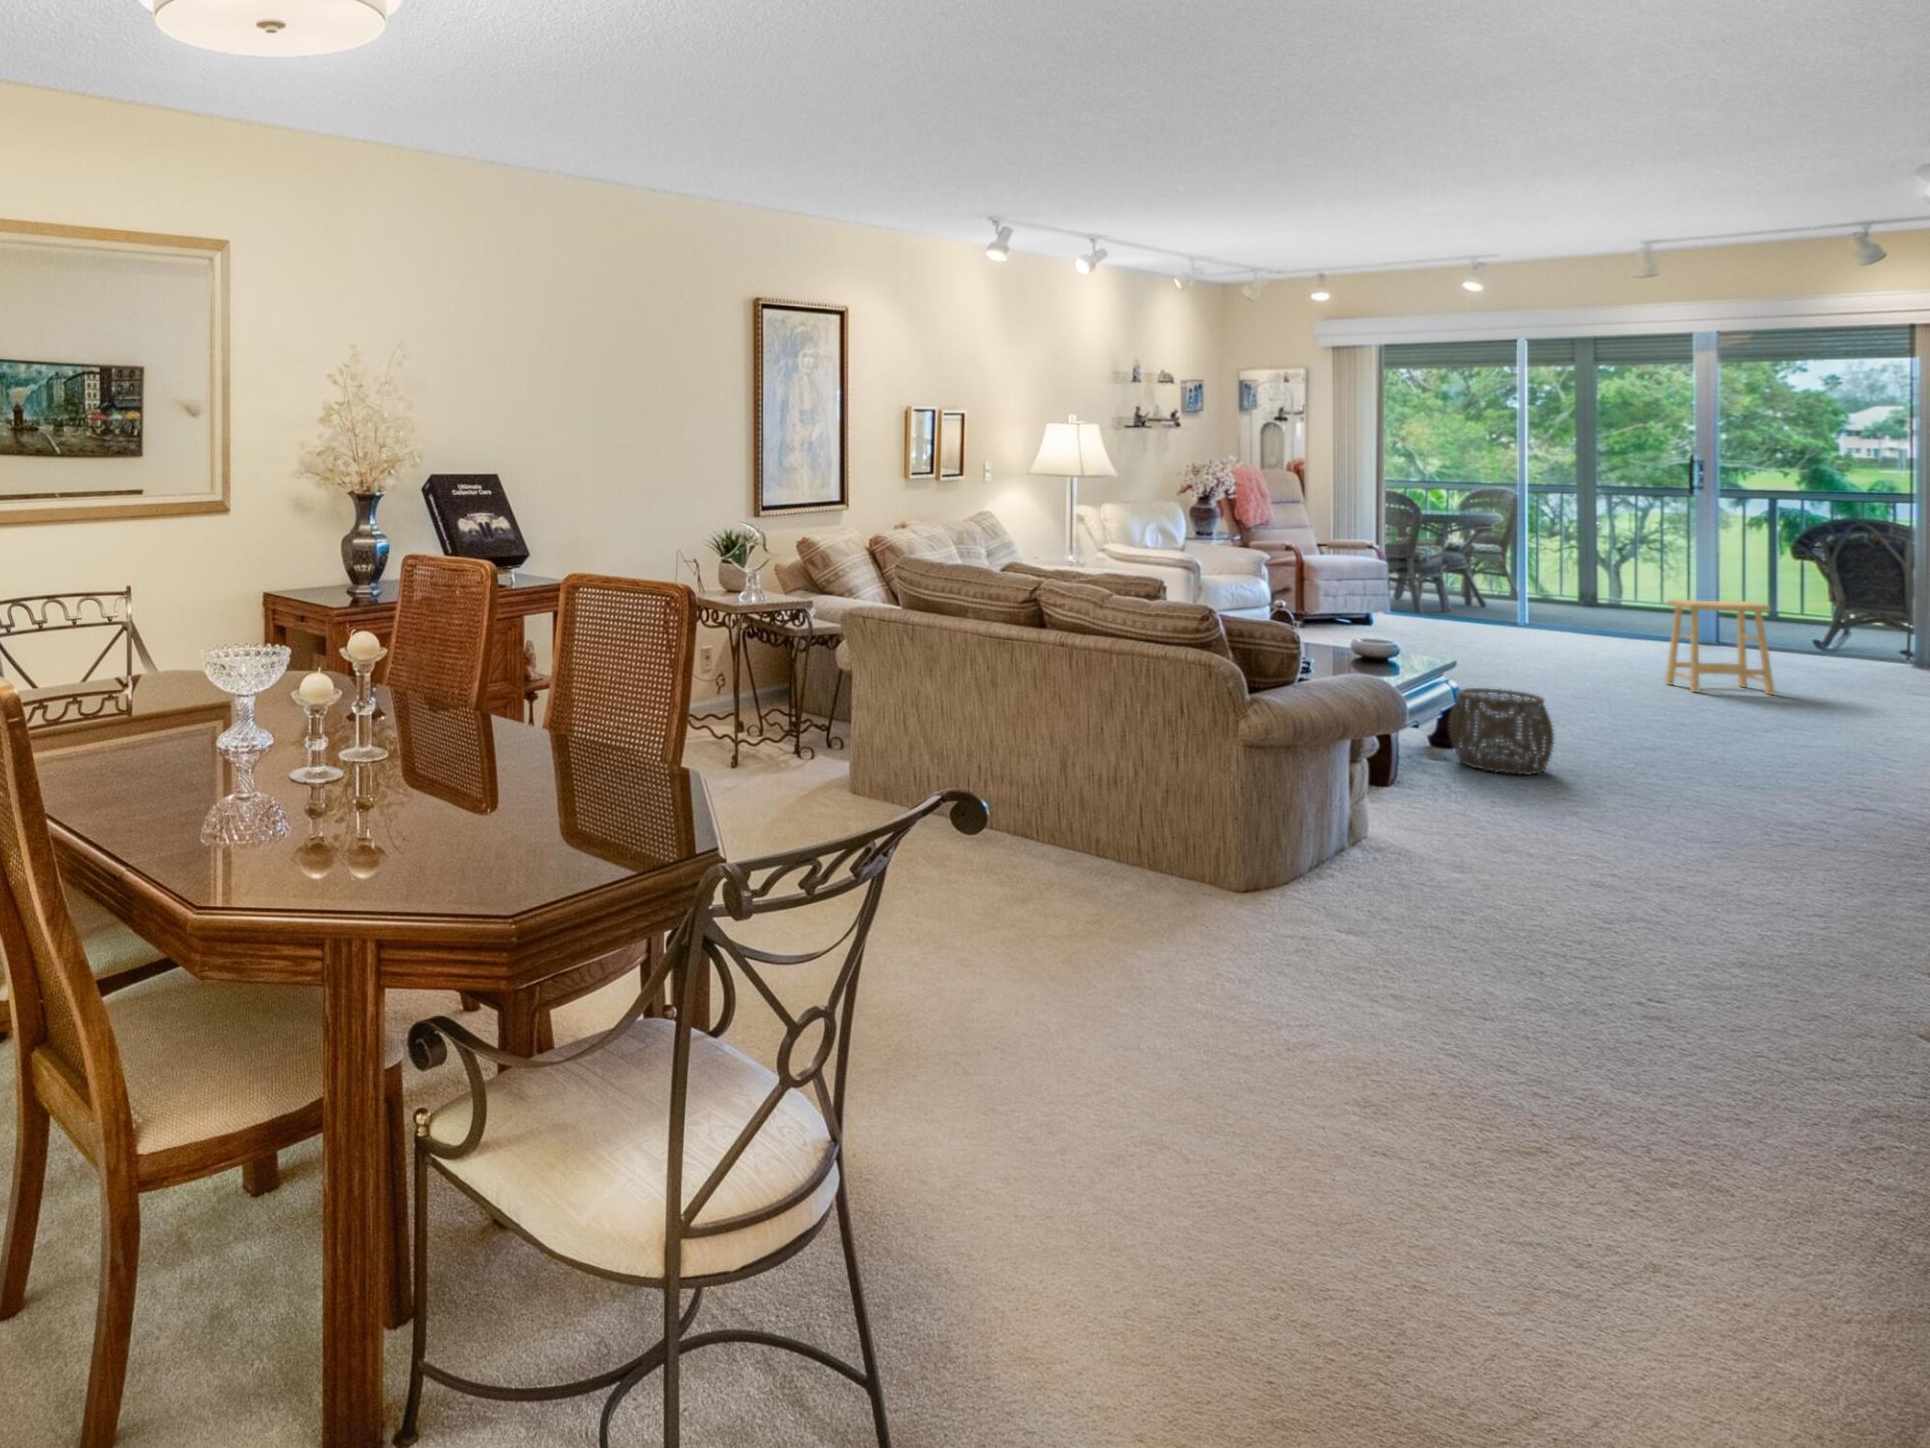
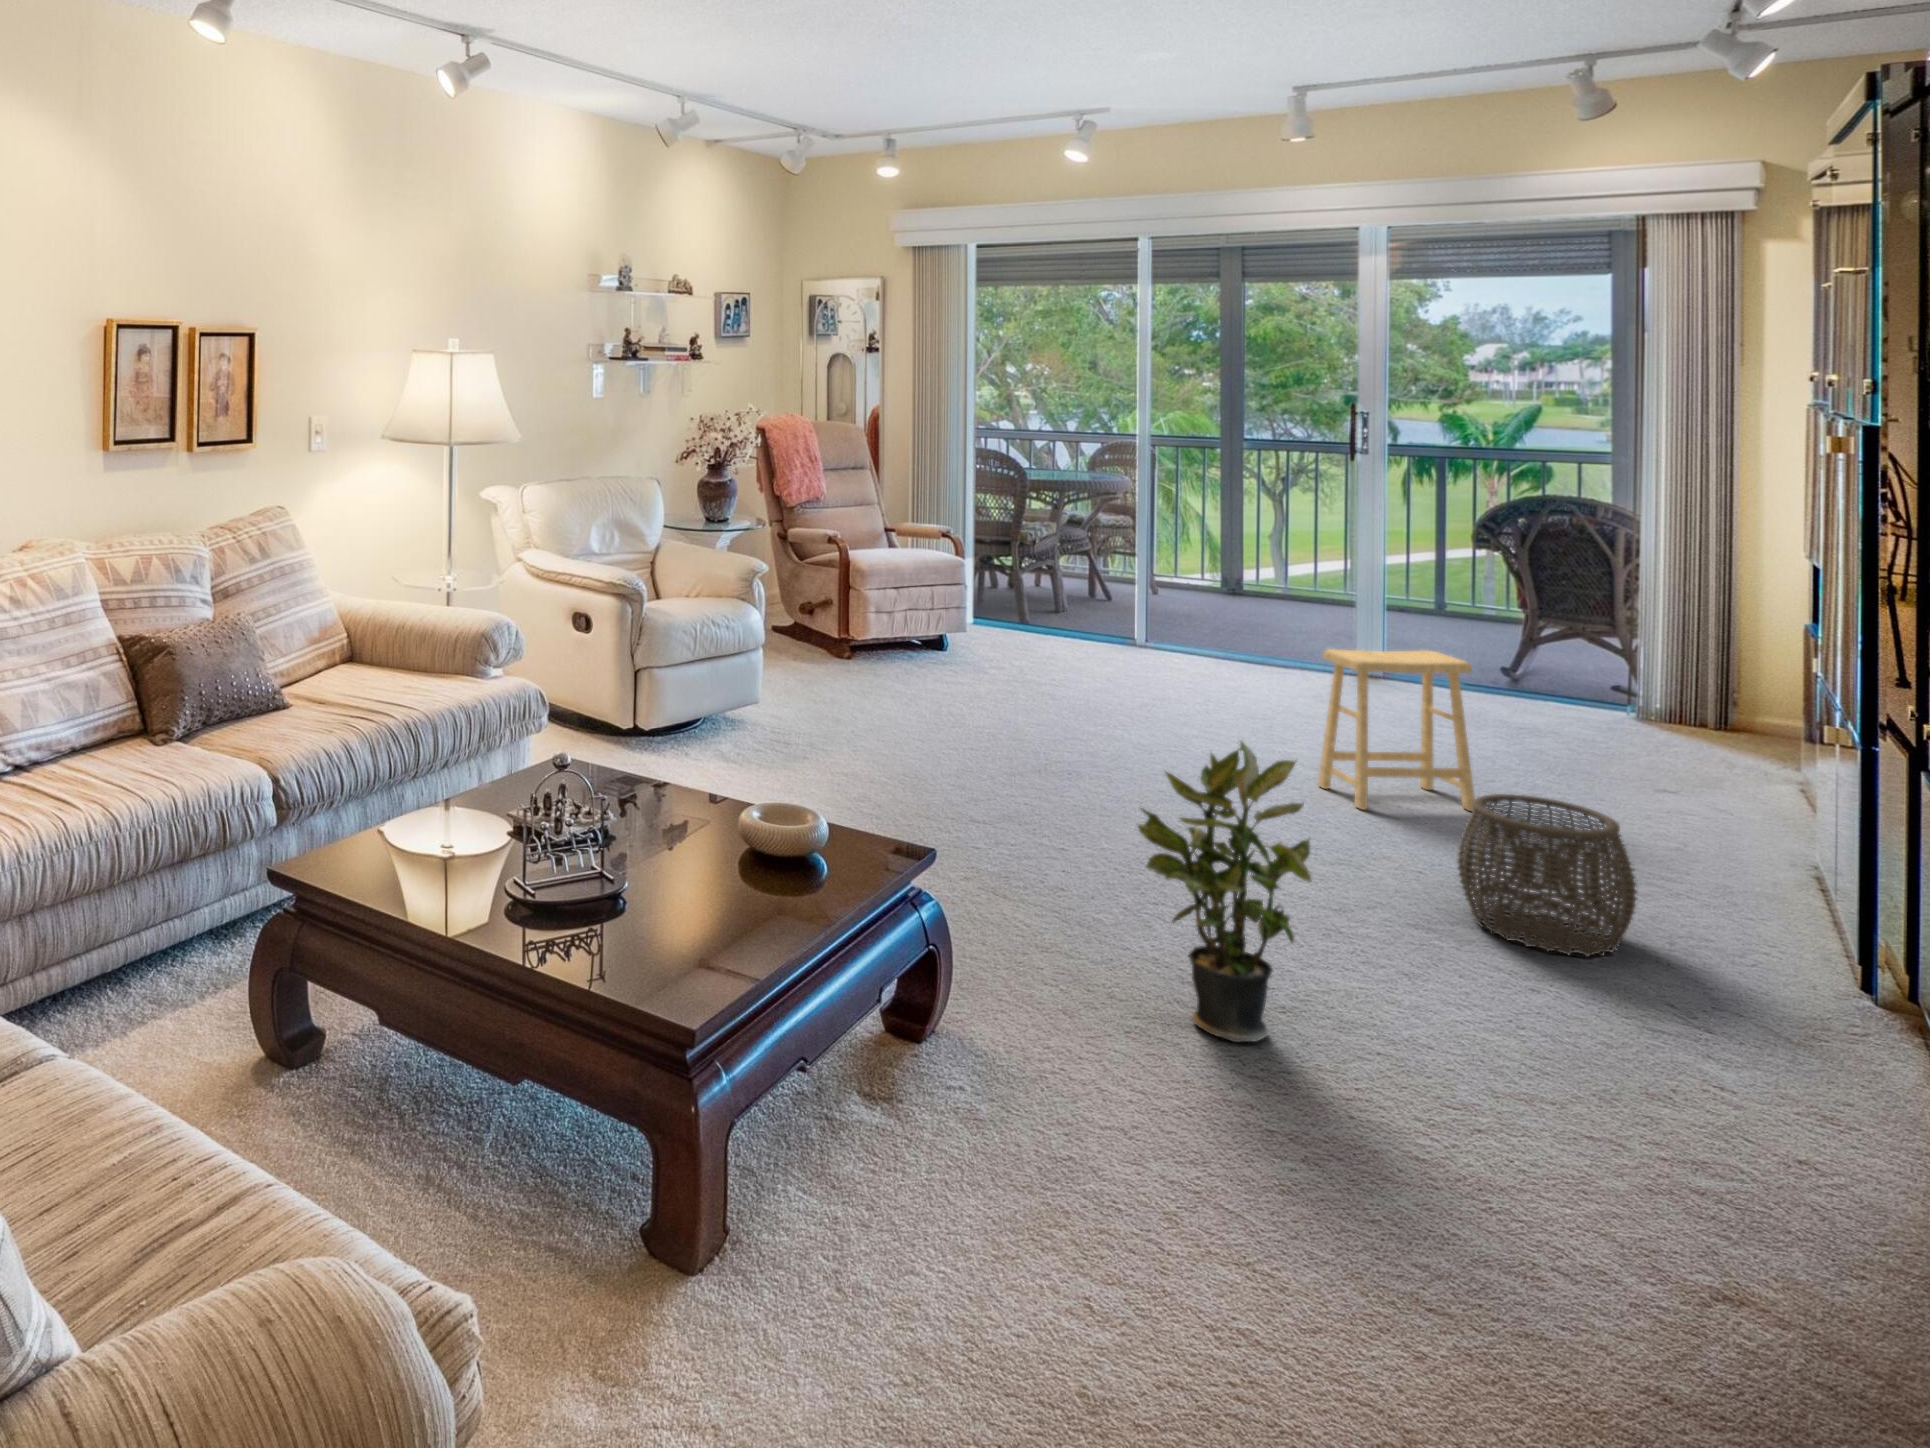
potted plant: none [1558,609,1657,751] -> present [1136,741,1311,1043]
woven basket: present [1449,688,1554,775] -> present [1457,794,1637,956]

